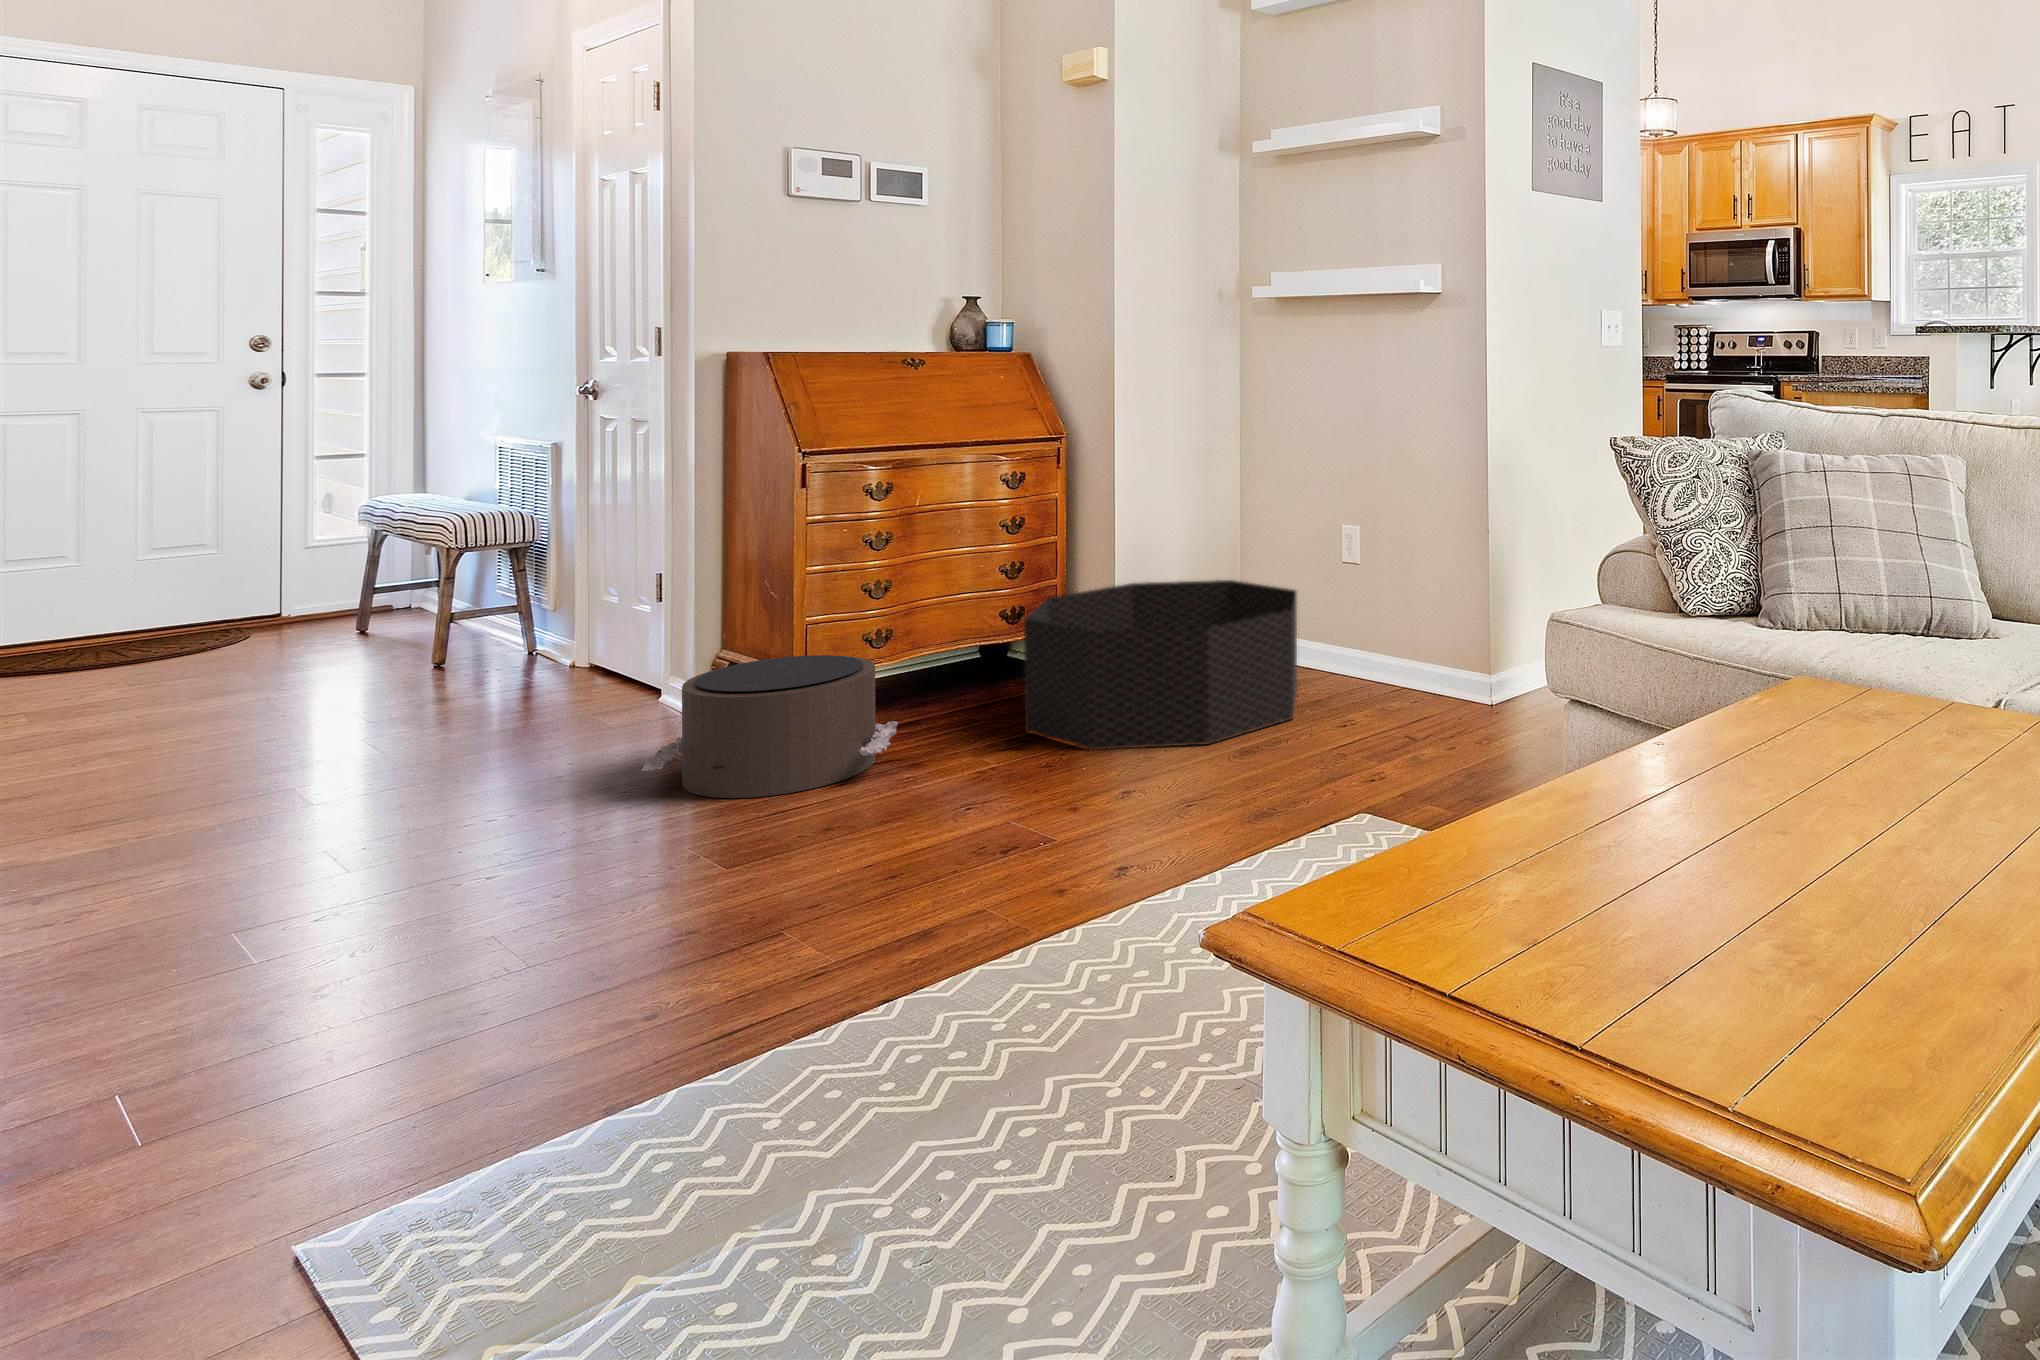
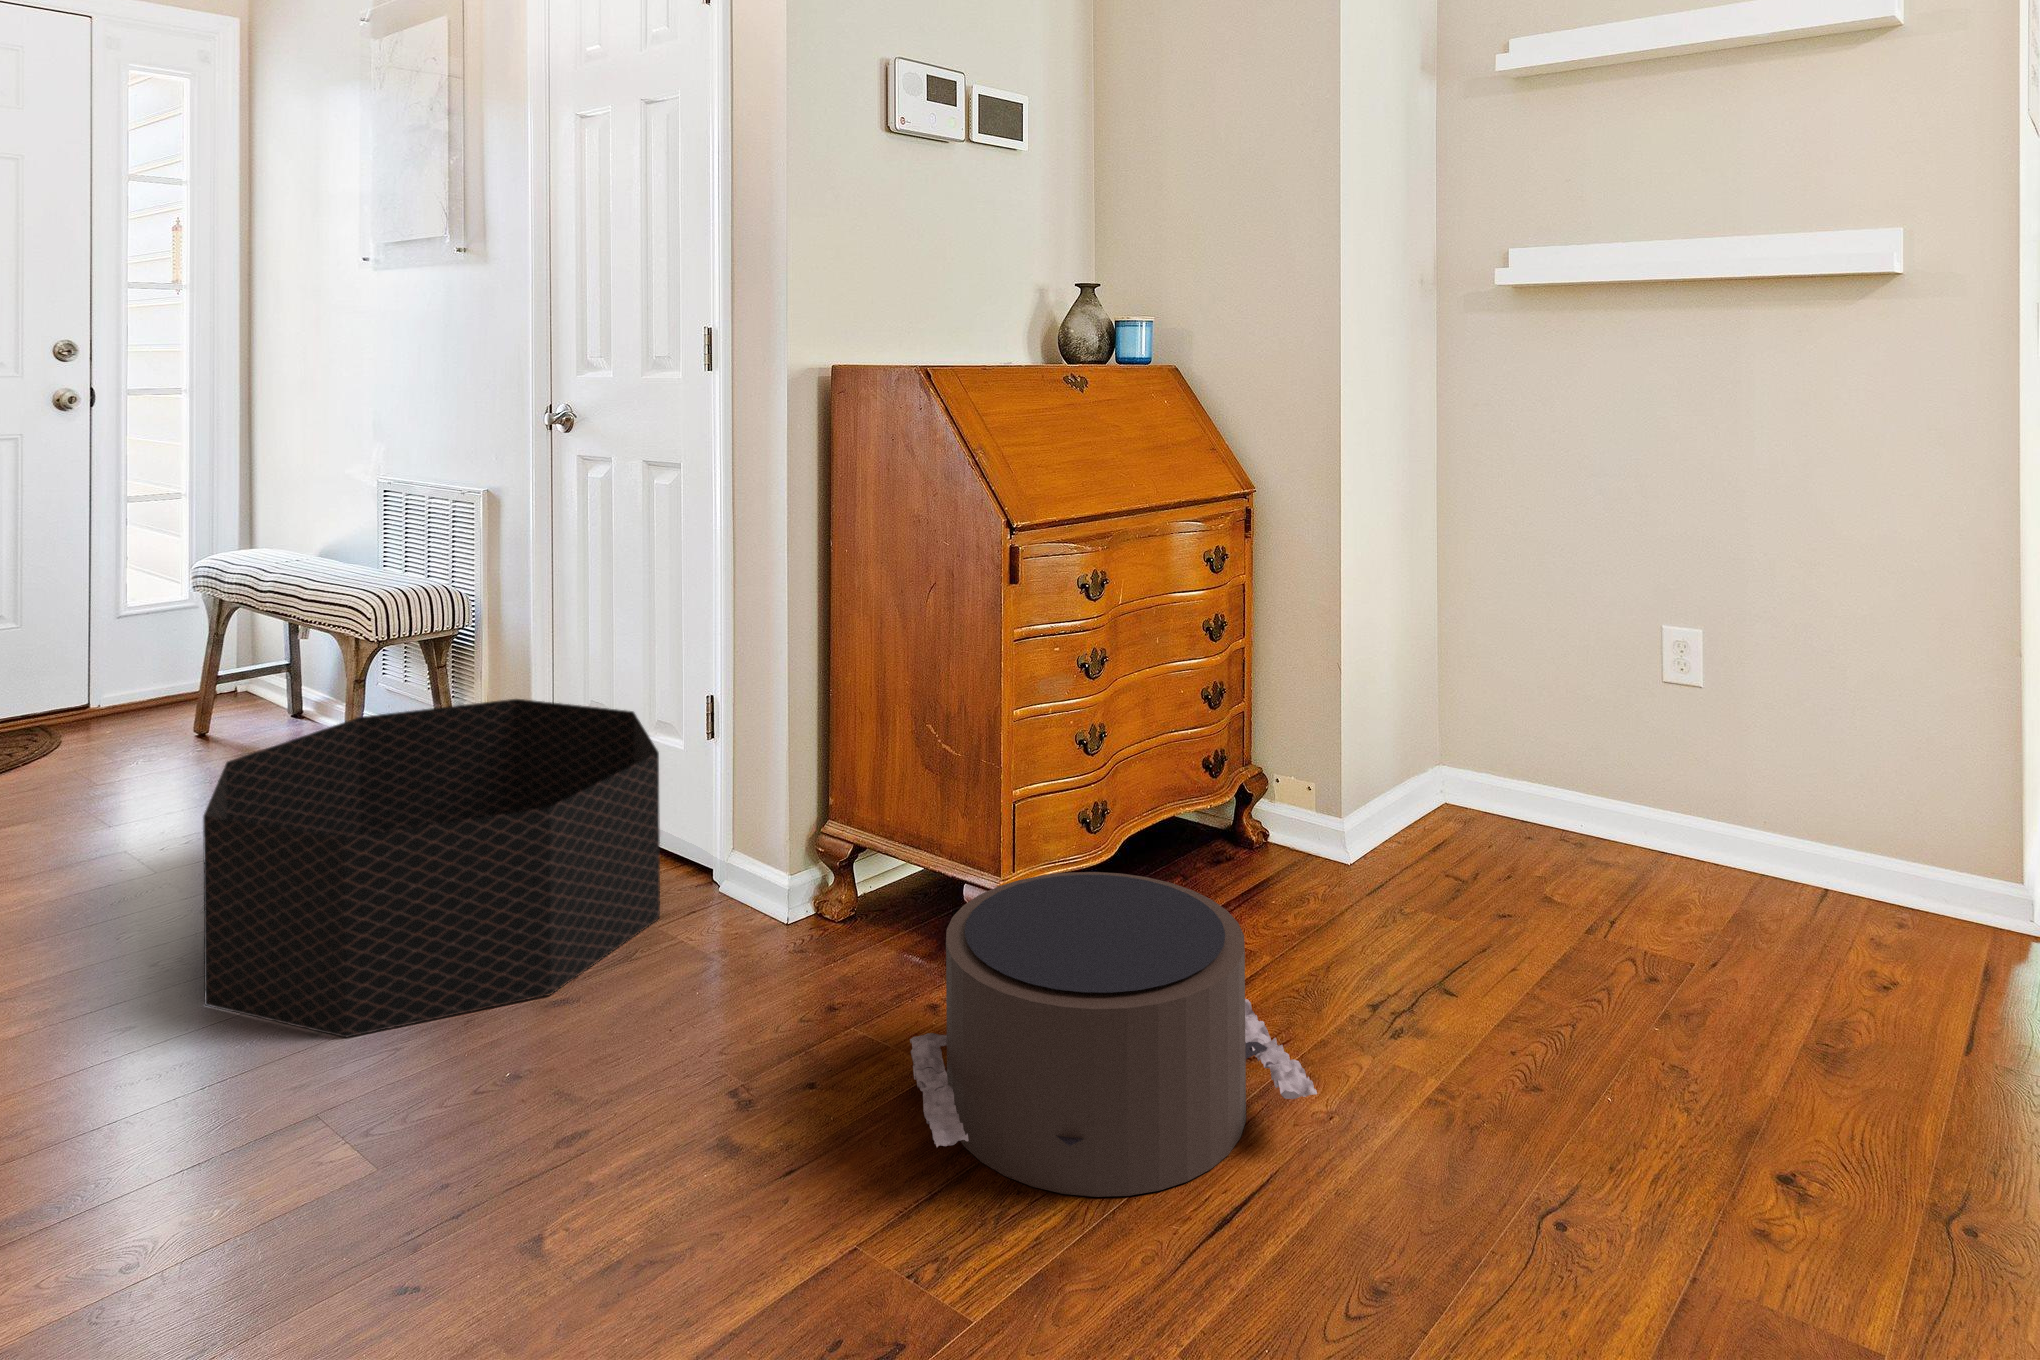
basket: present [1024,580,1297,750] -> present [203,699,660,1037]

